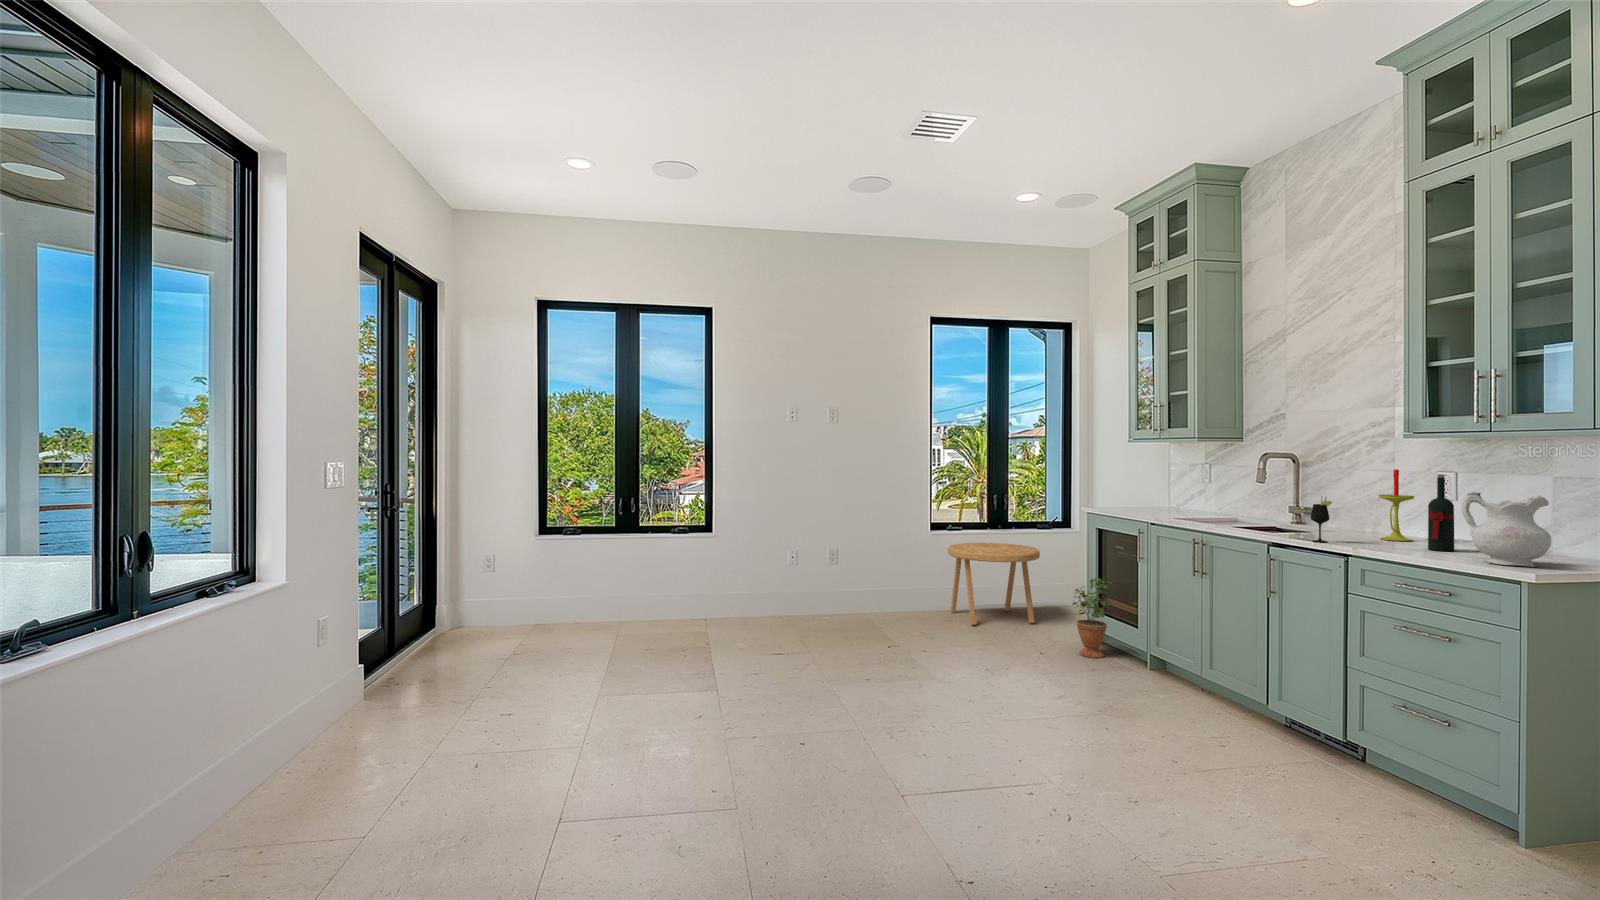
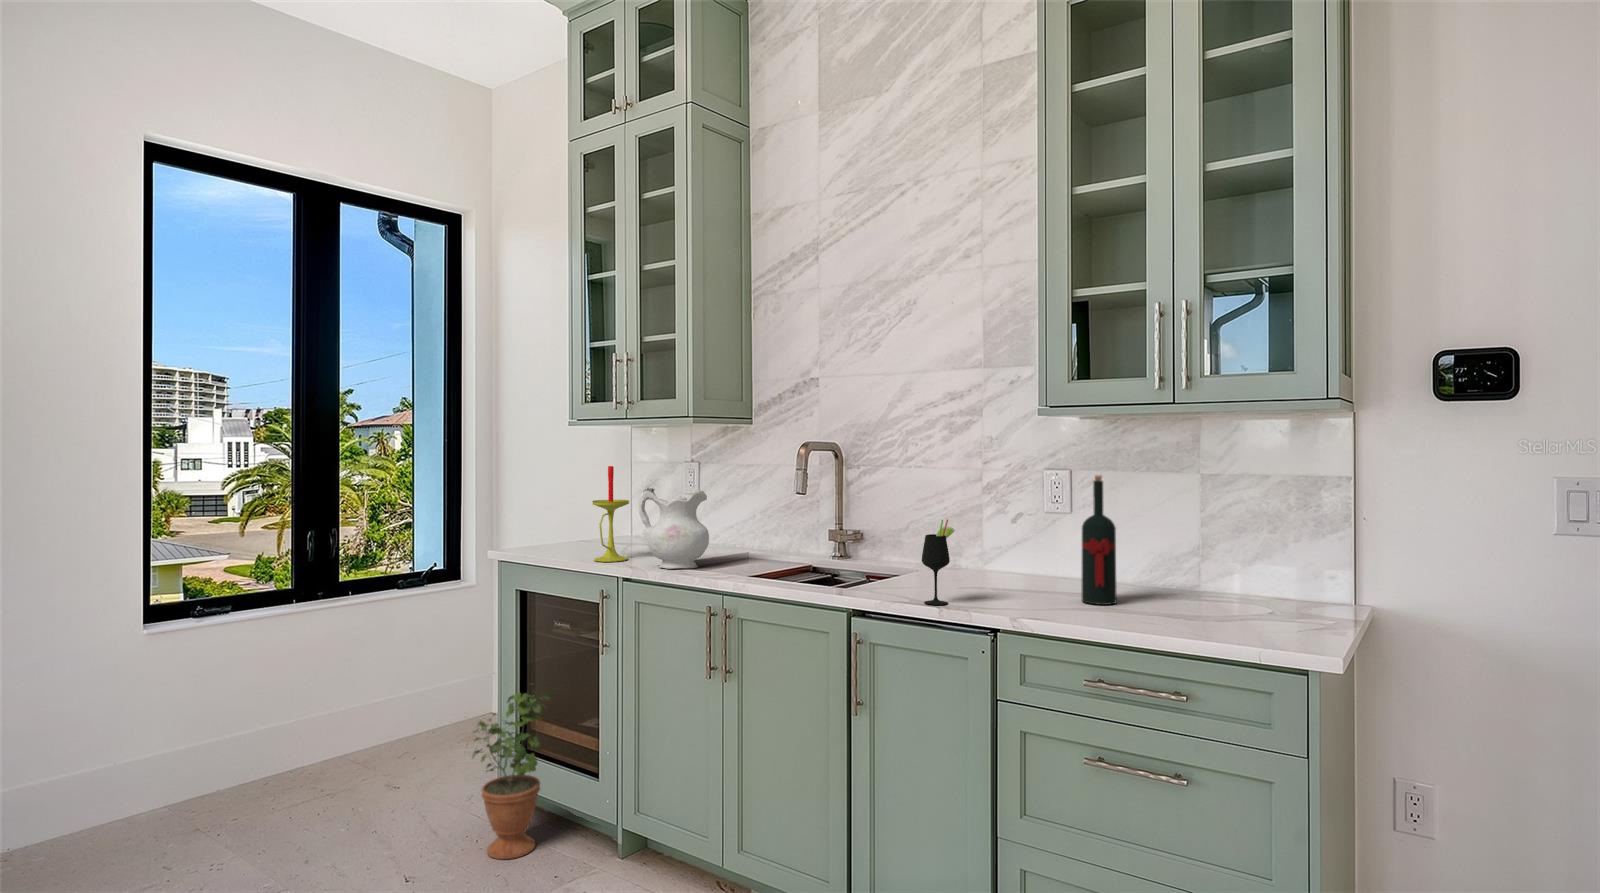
candle: present [1379,469,1414,541] -> present [592,466,629,562]
ceramic pitcher: present [1461,492,1551,567] -> present [638,488,709,569]
side table: present [948,543,1040,625] -> none [188,628,403,832]

